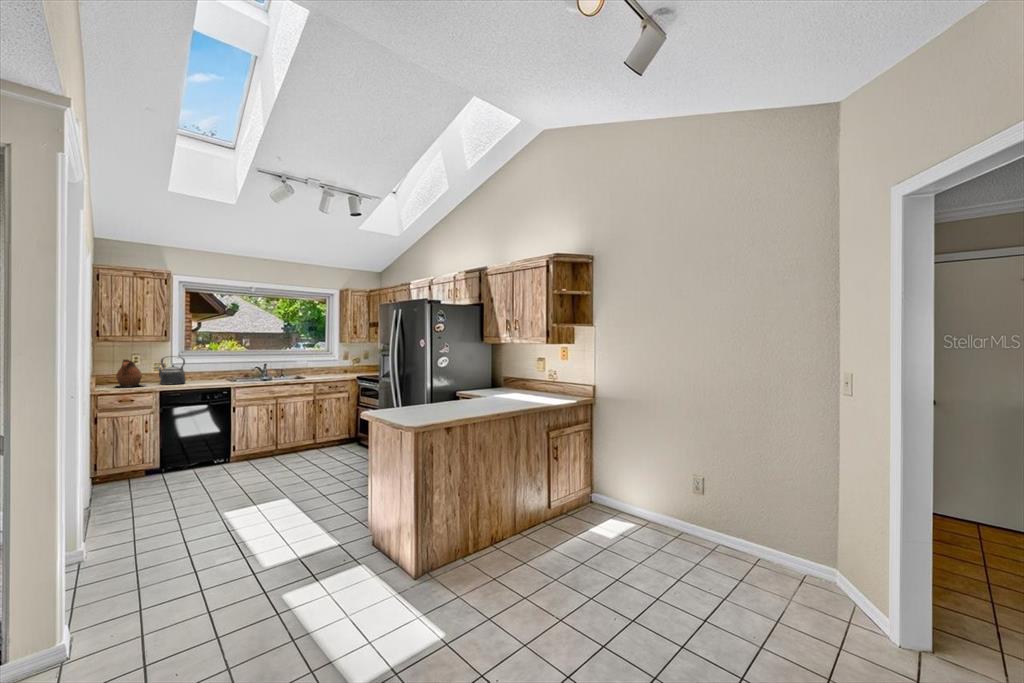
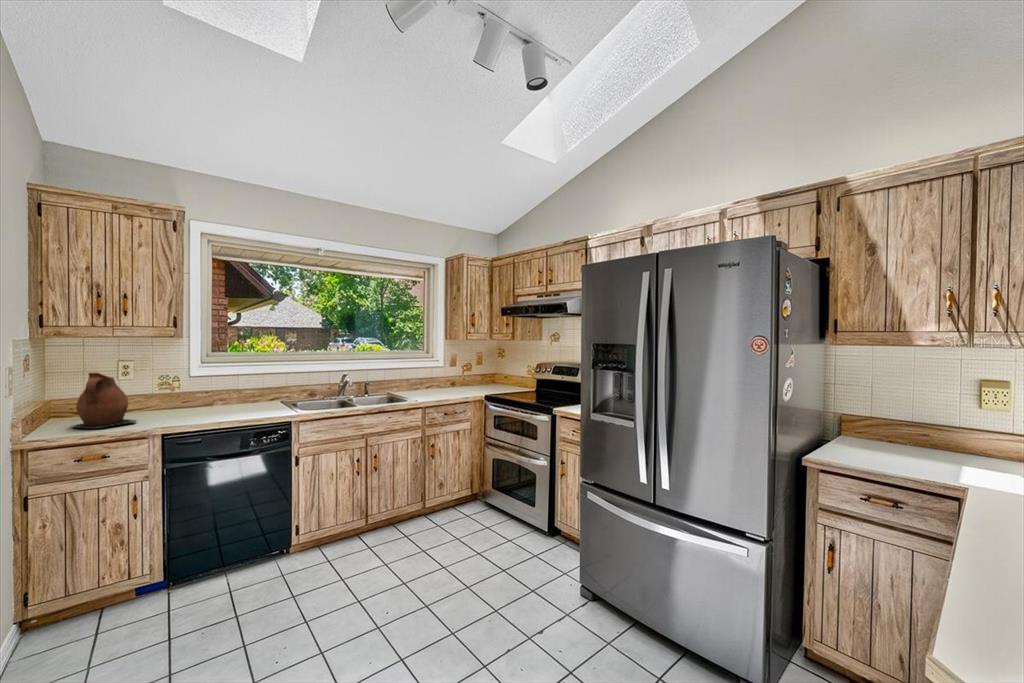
kettle: present [157,356,185,385] -> none [161,364,212,418]

